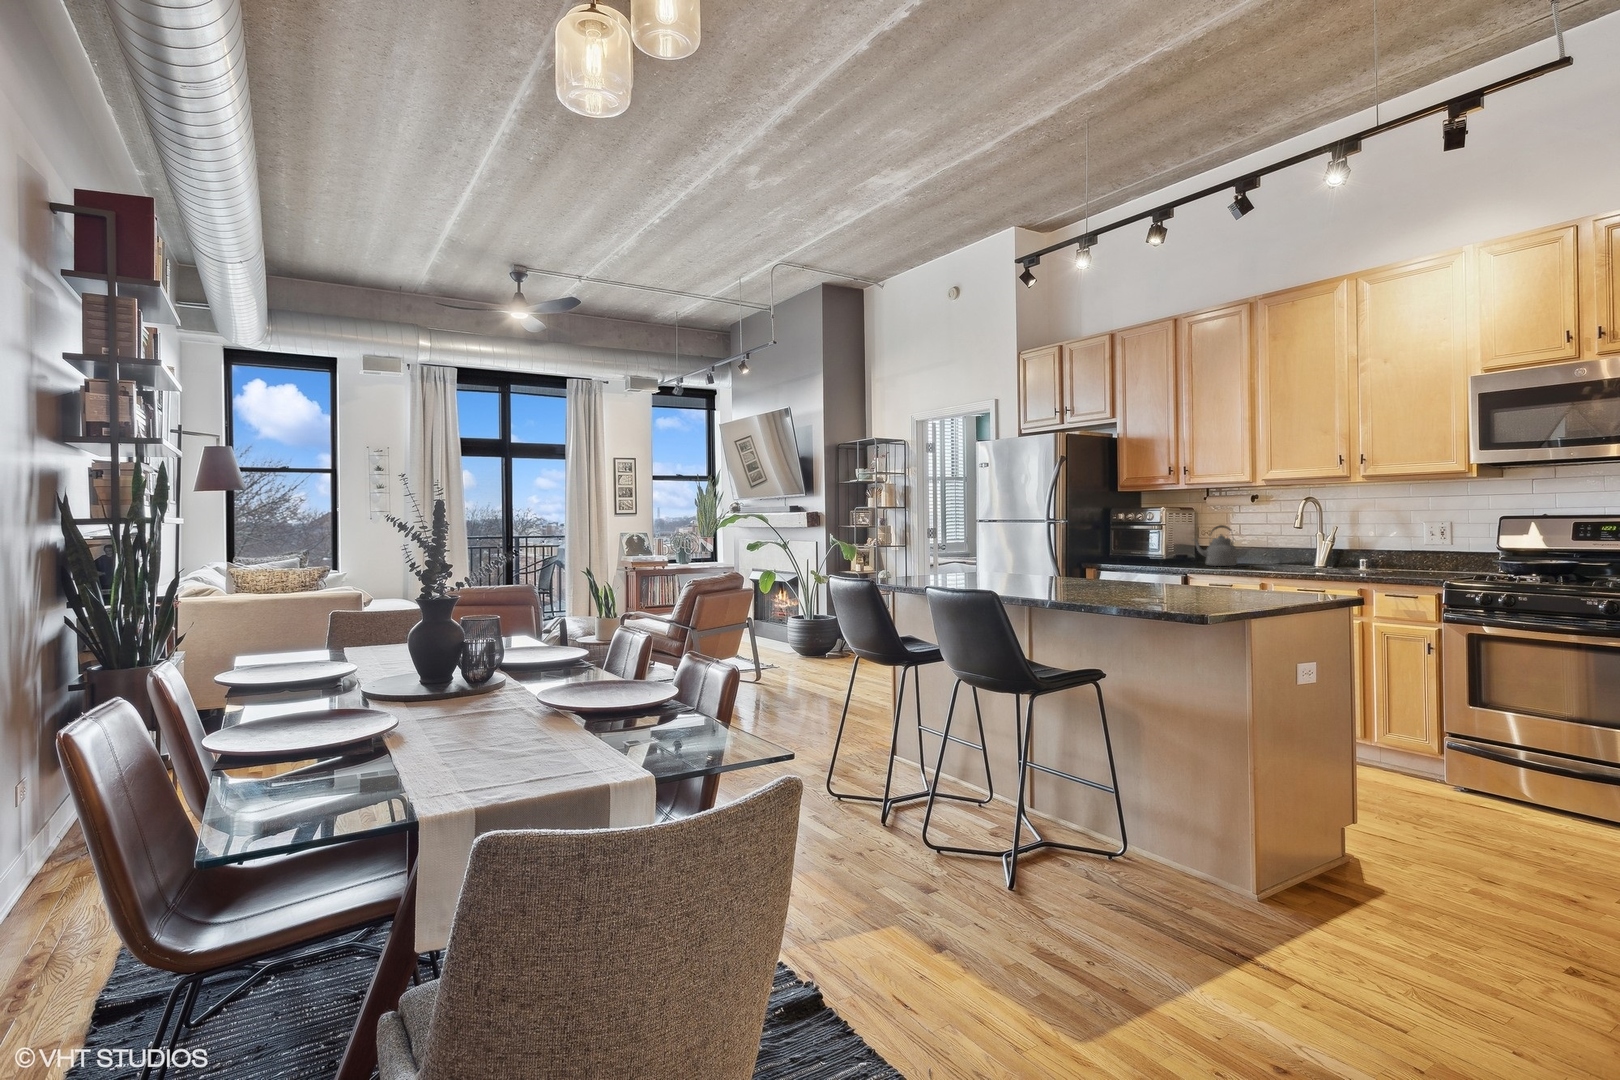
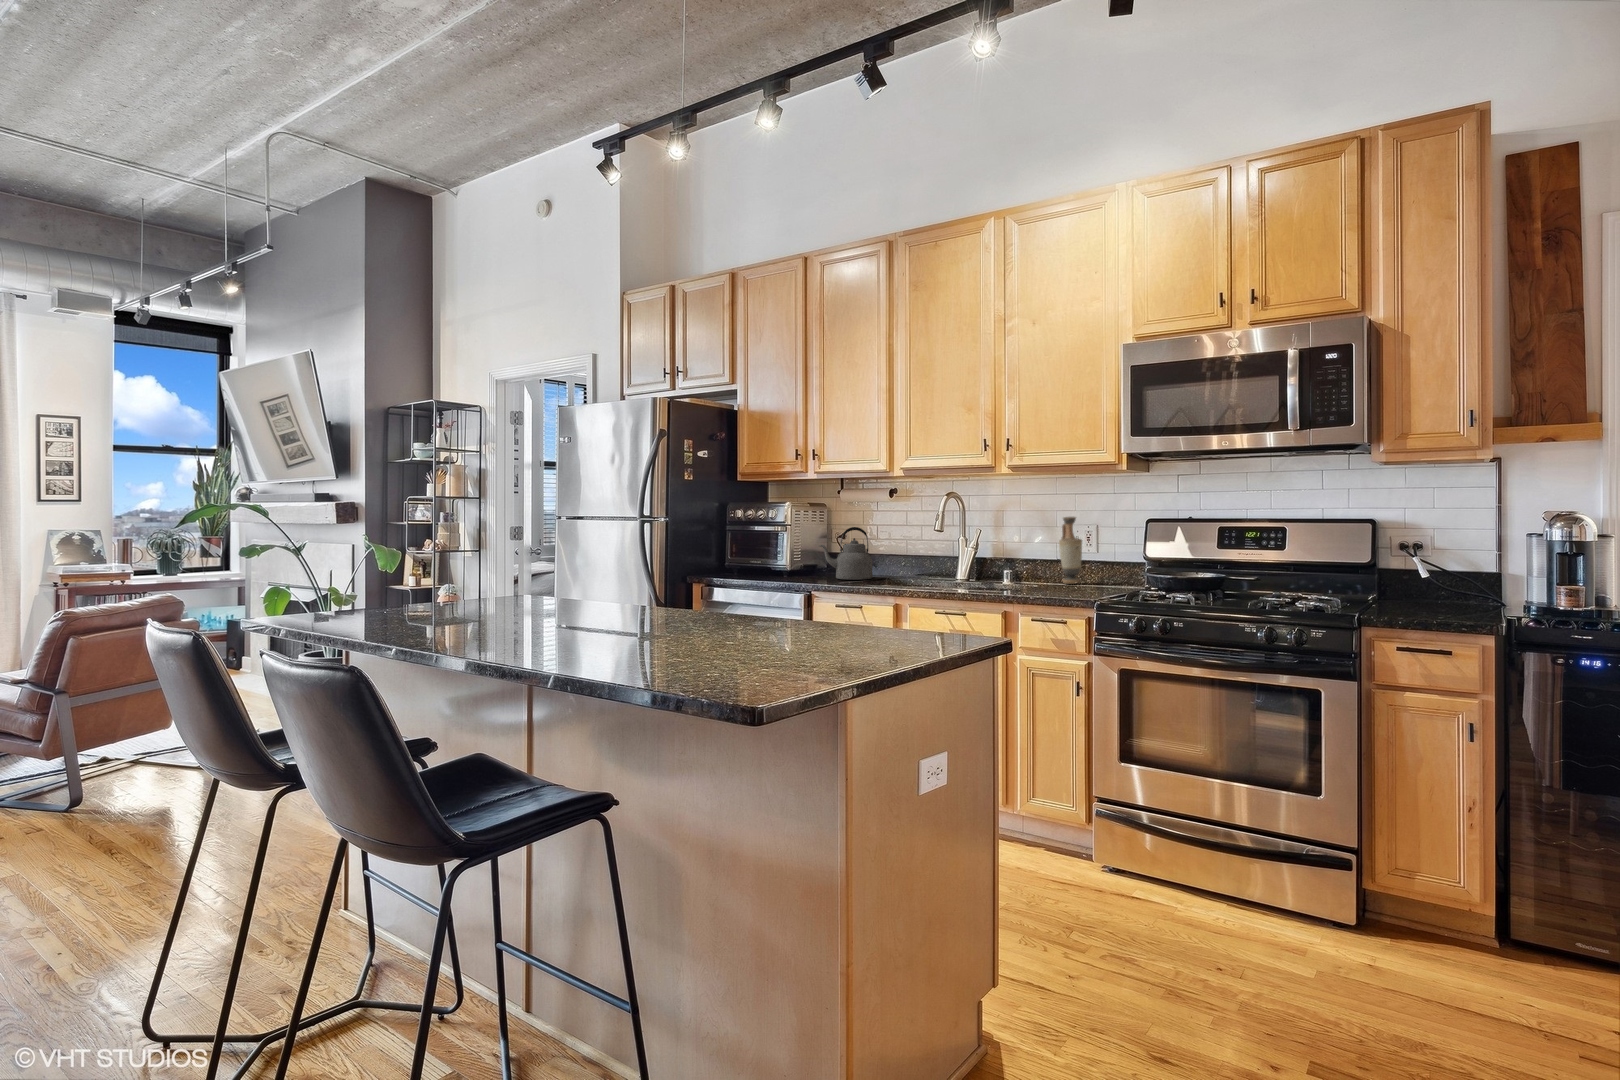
vase: none [1411,515,1434,569] -> present [1059,517,1082,584]

